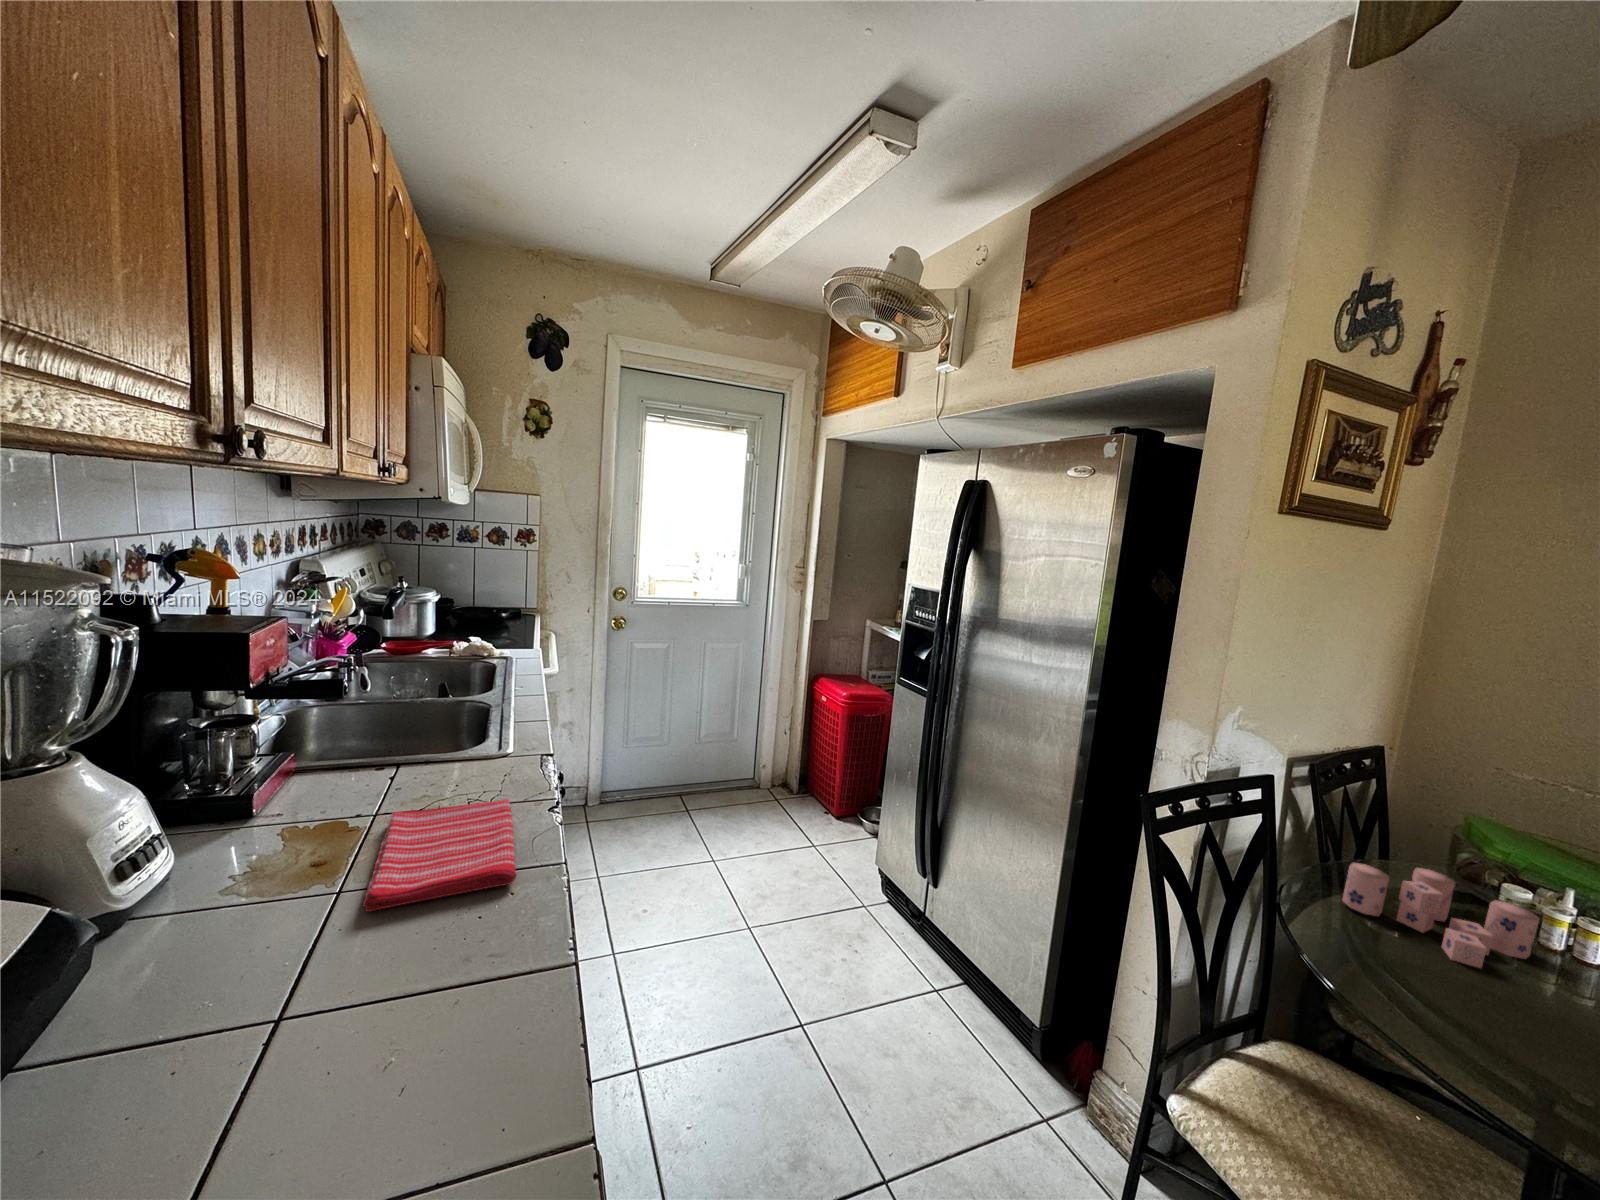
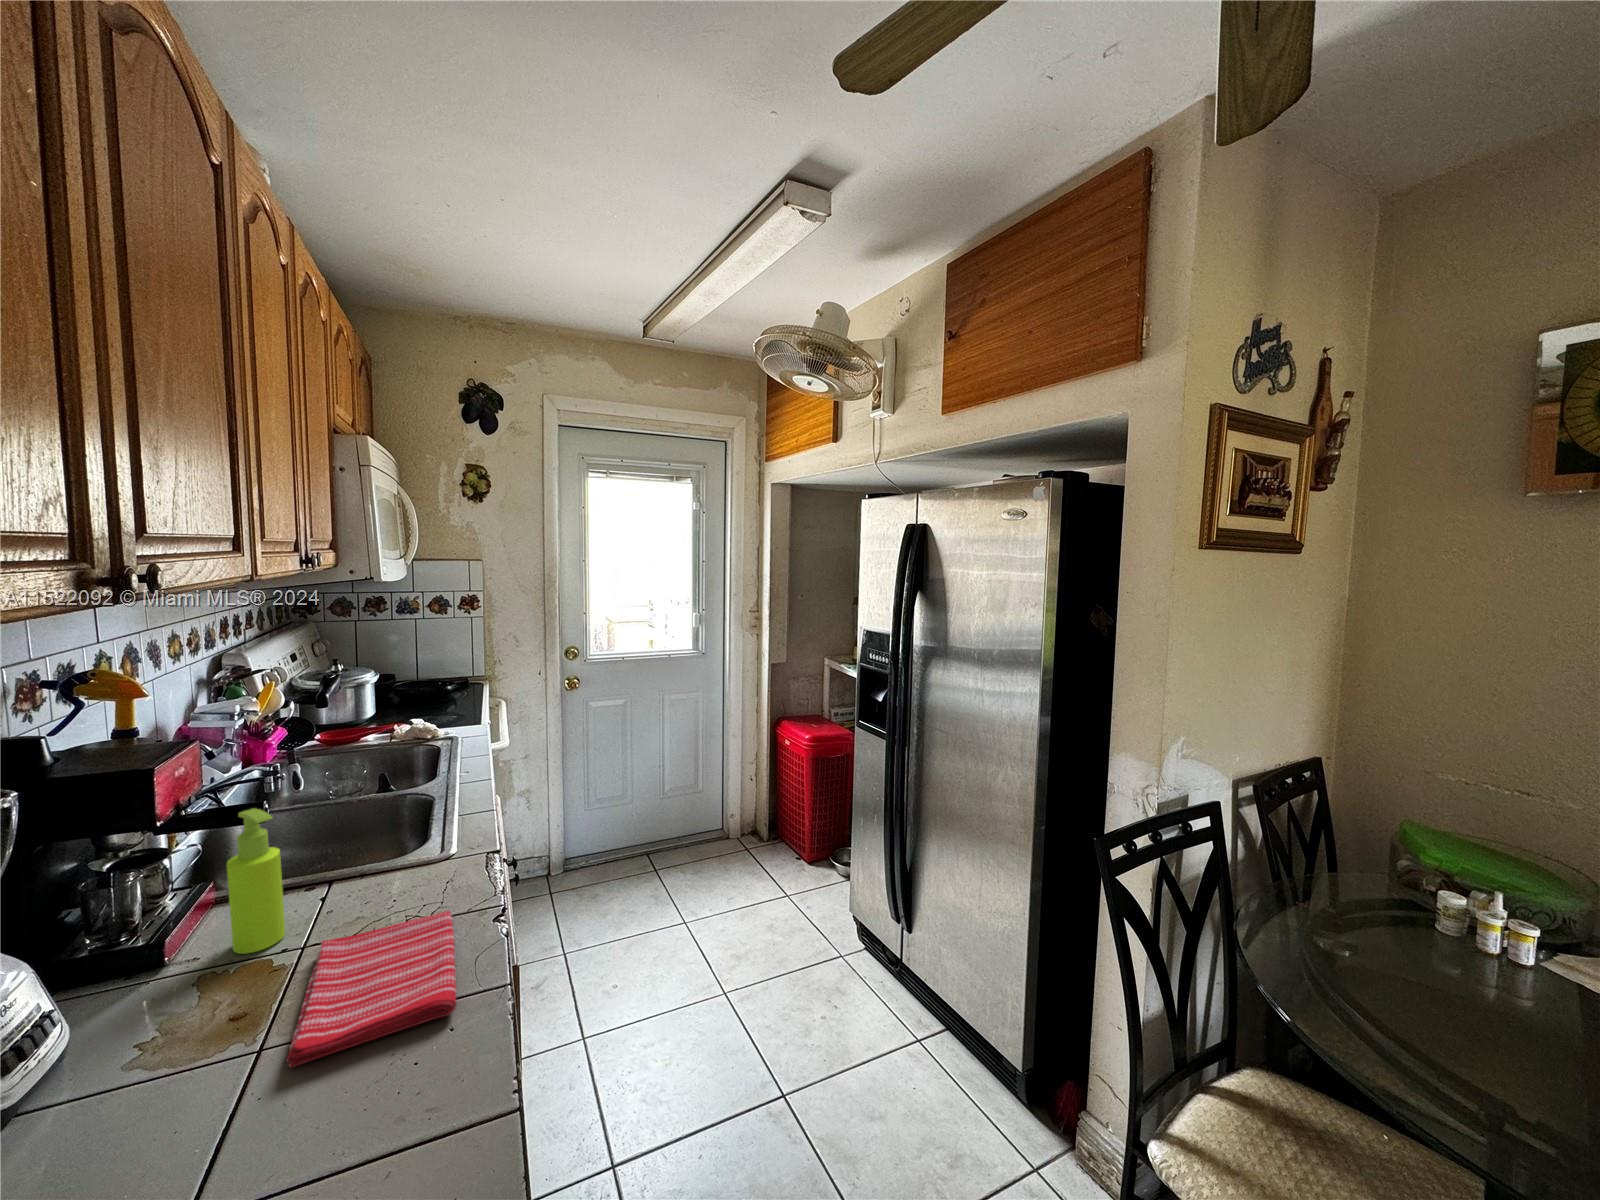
soap dispenser: none [310,684,358,817] -> present [227,808,285,954]
candle: present [1342,863,1539,968] -> none [1295,882,1473,982]

